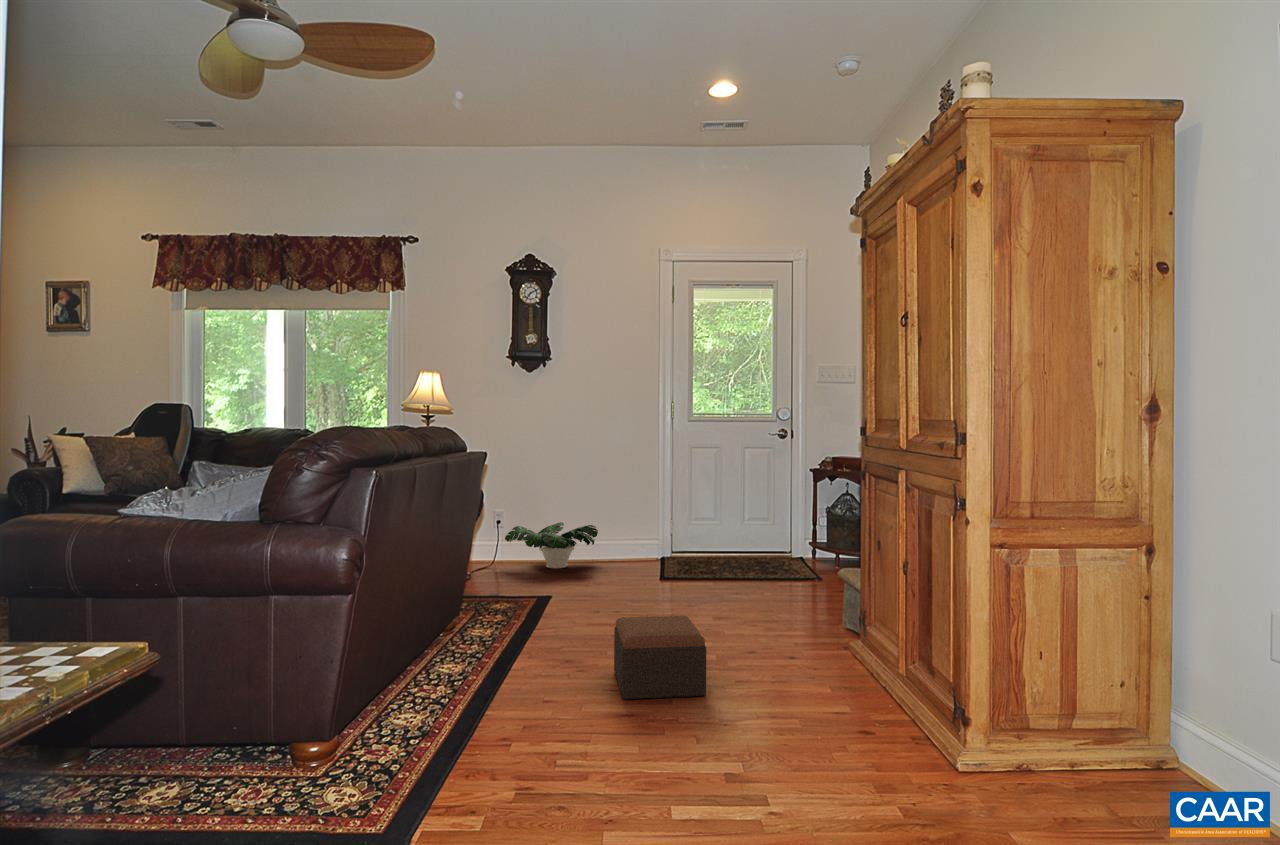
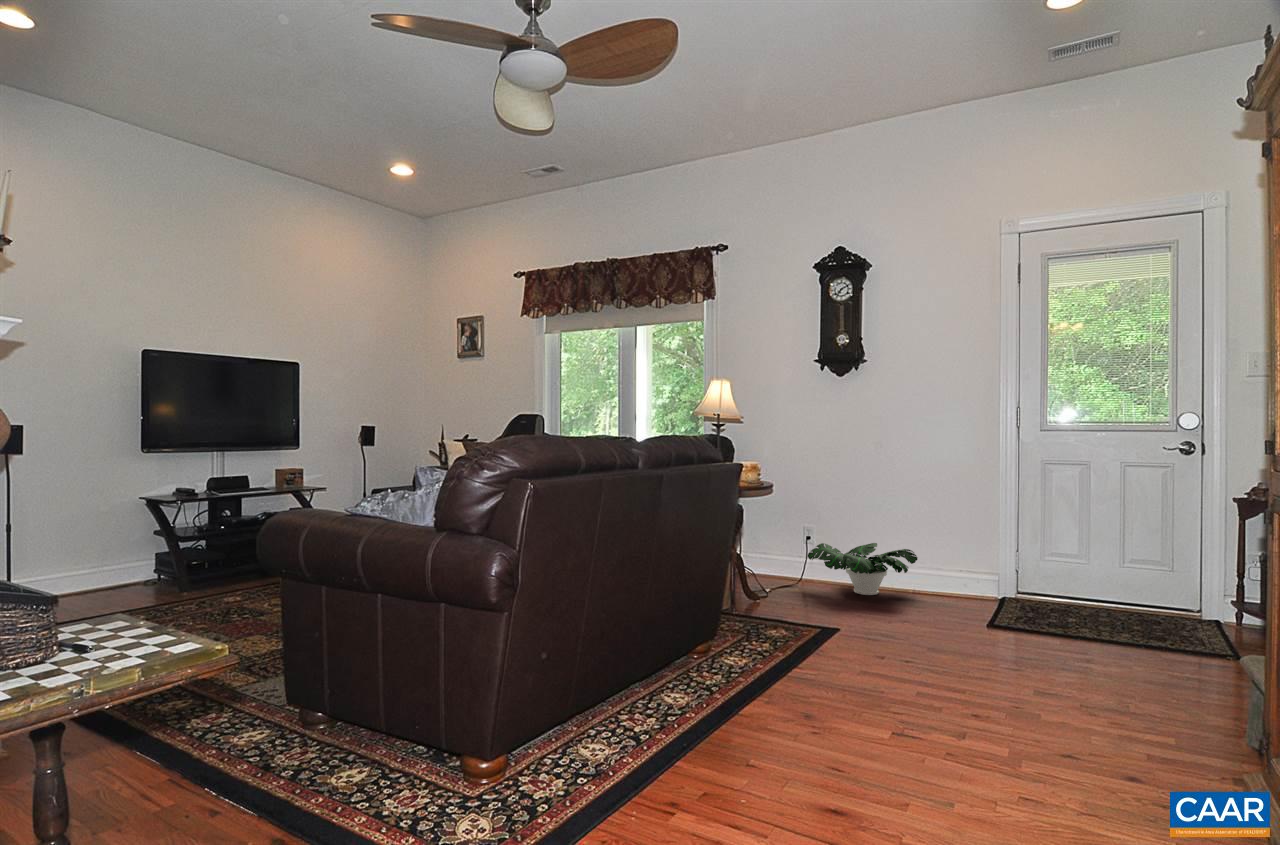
footstool: present [614,616,706,699] -> none [855,681,980,819]

